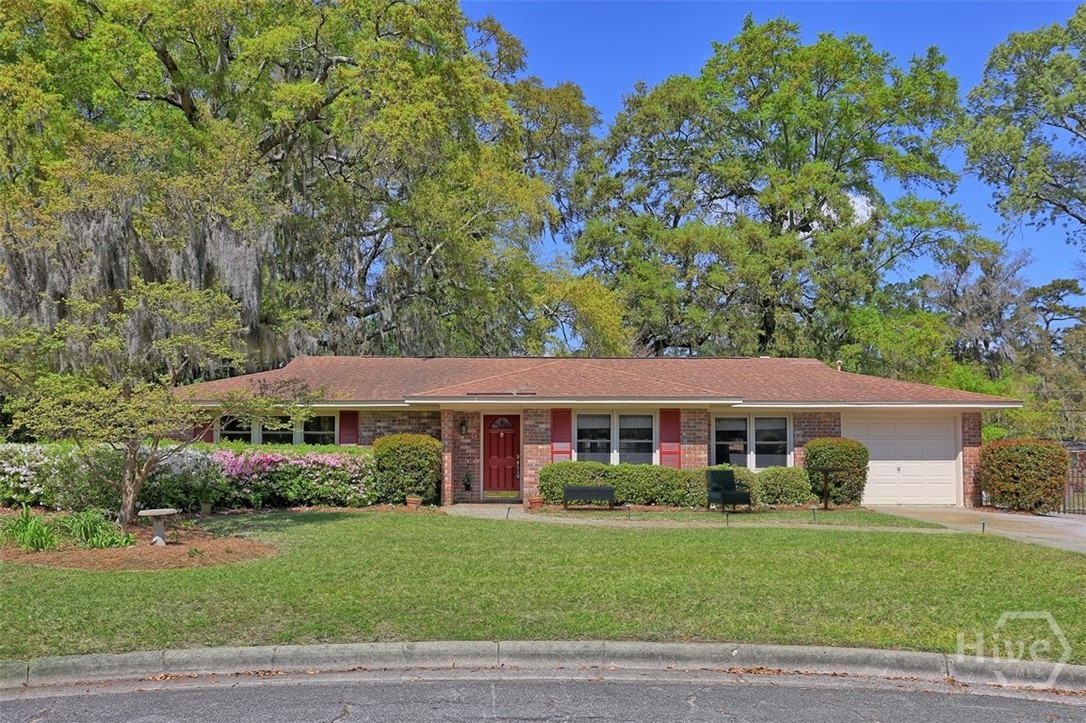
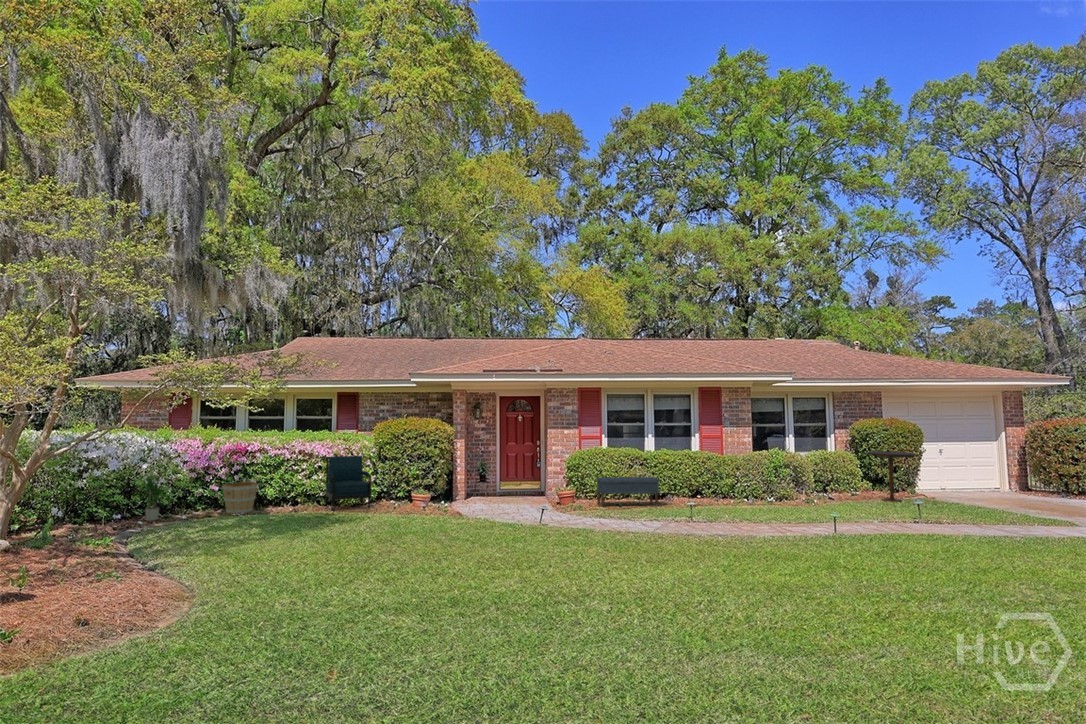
chair: present [706,470,751,514] -> present [325,456,371,511]
wooden bucket: none [254,486,282,511] -> present [222,482,258,513]

